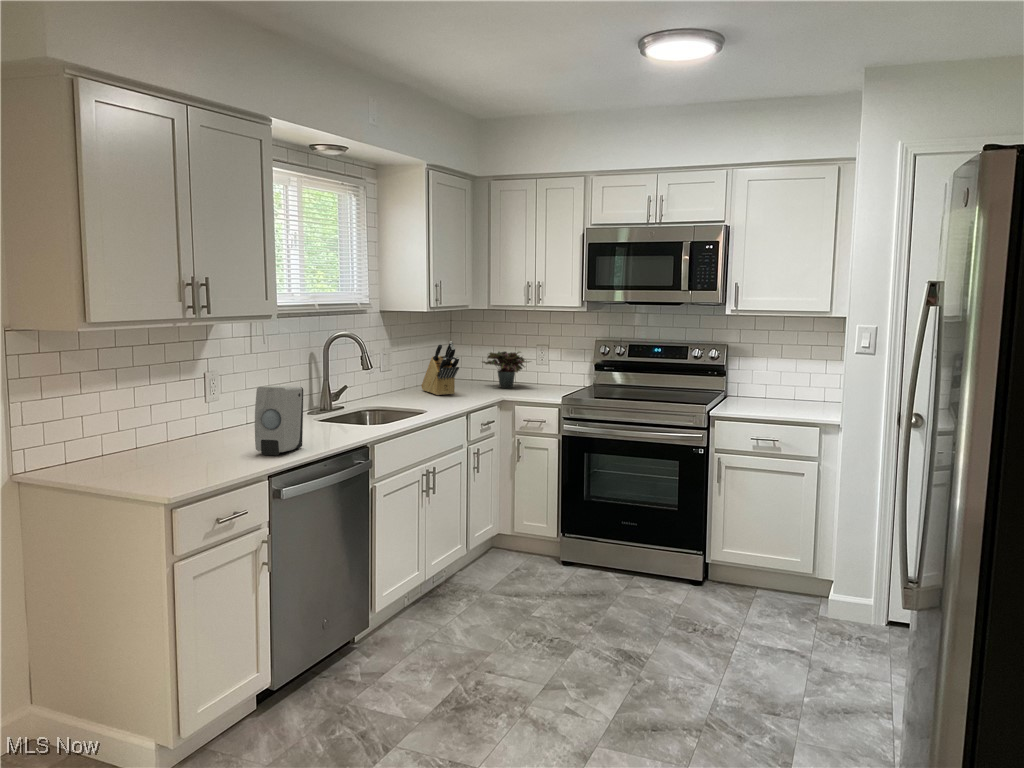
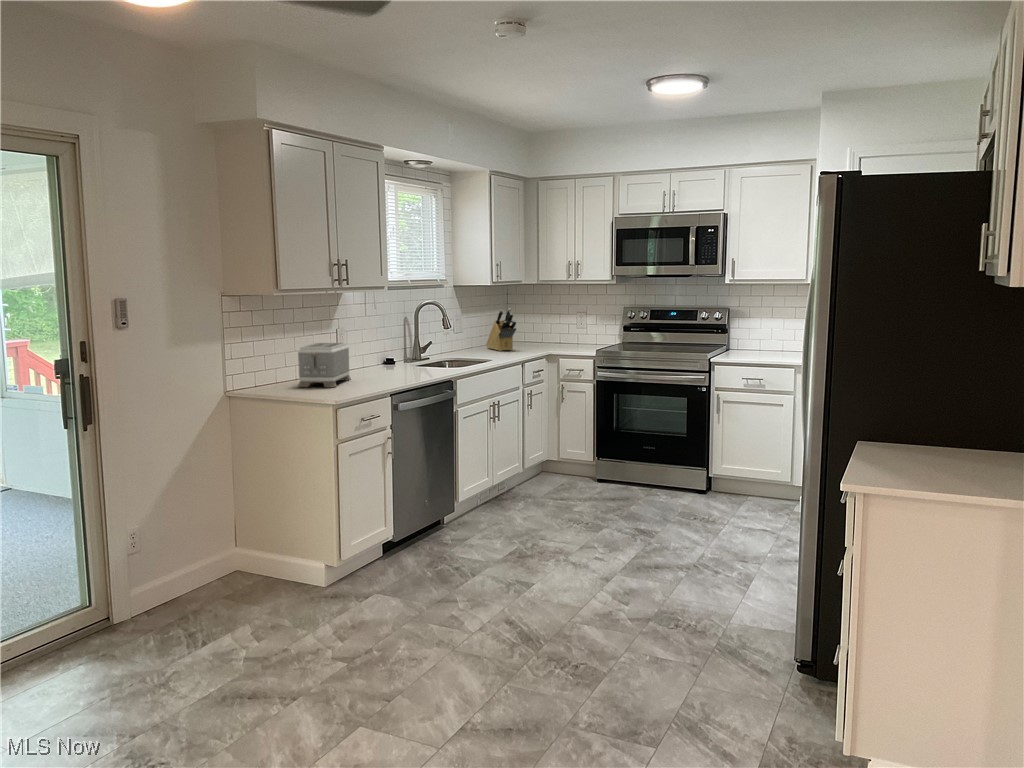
potted plant: present [483,352,526,388] -> none [533,317,574,346]
soap dispenser: present [255,386,303,455] -> none [378,335,409,382]
toaster: none [129,396,219,466] -> present [298,343,351,387]

